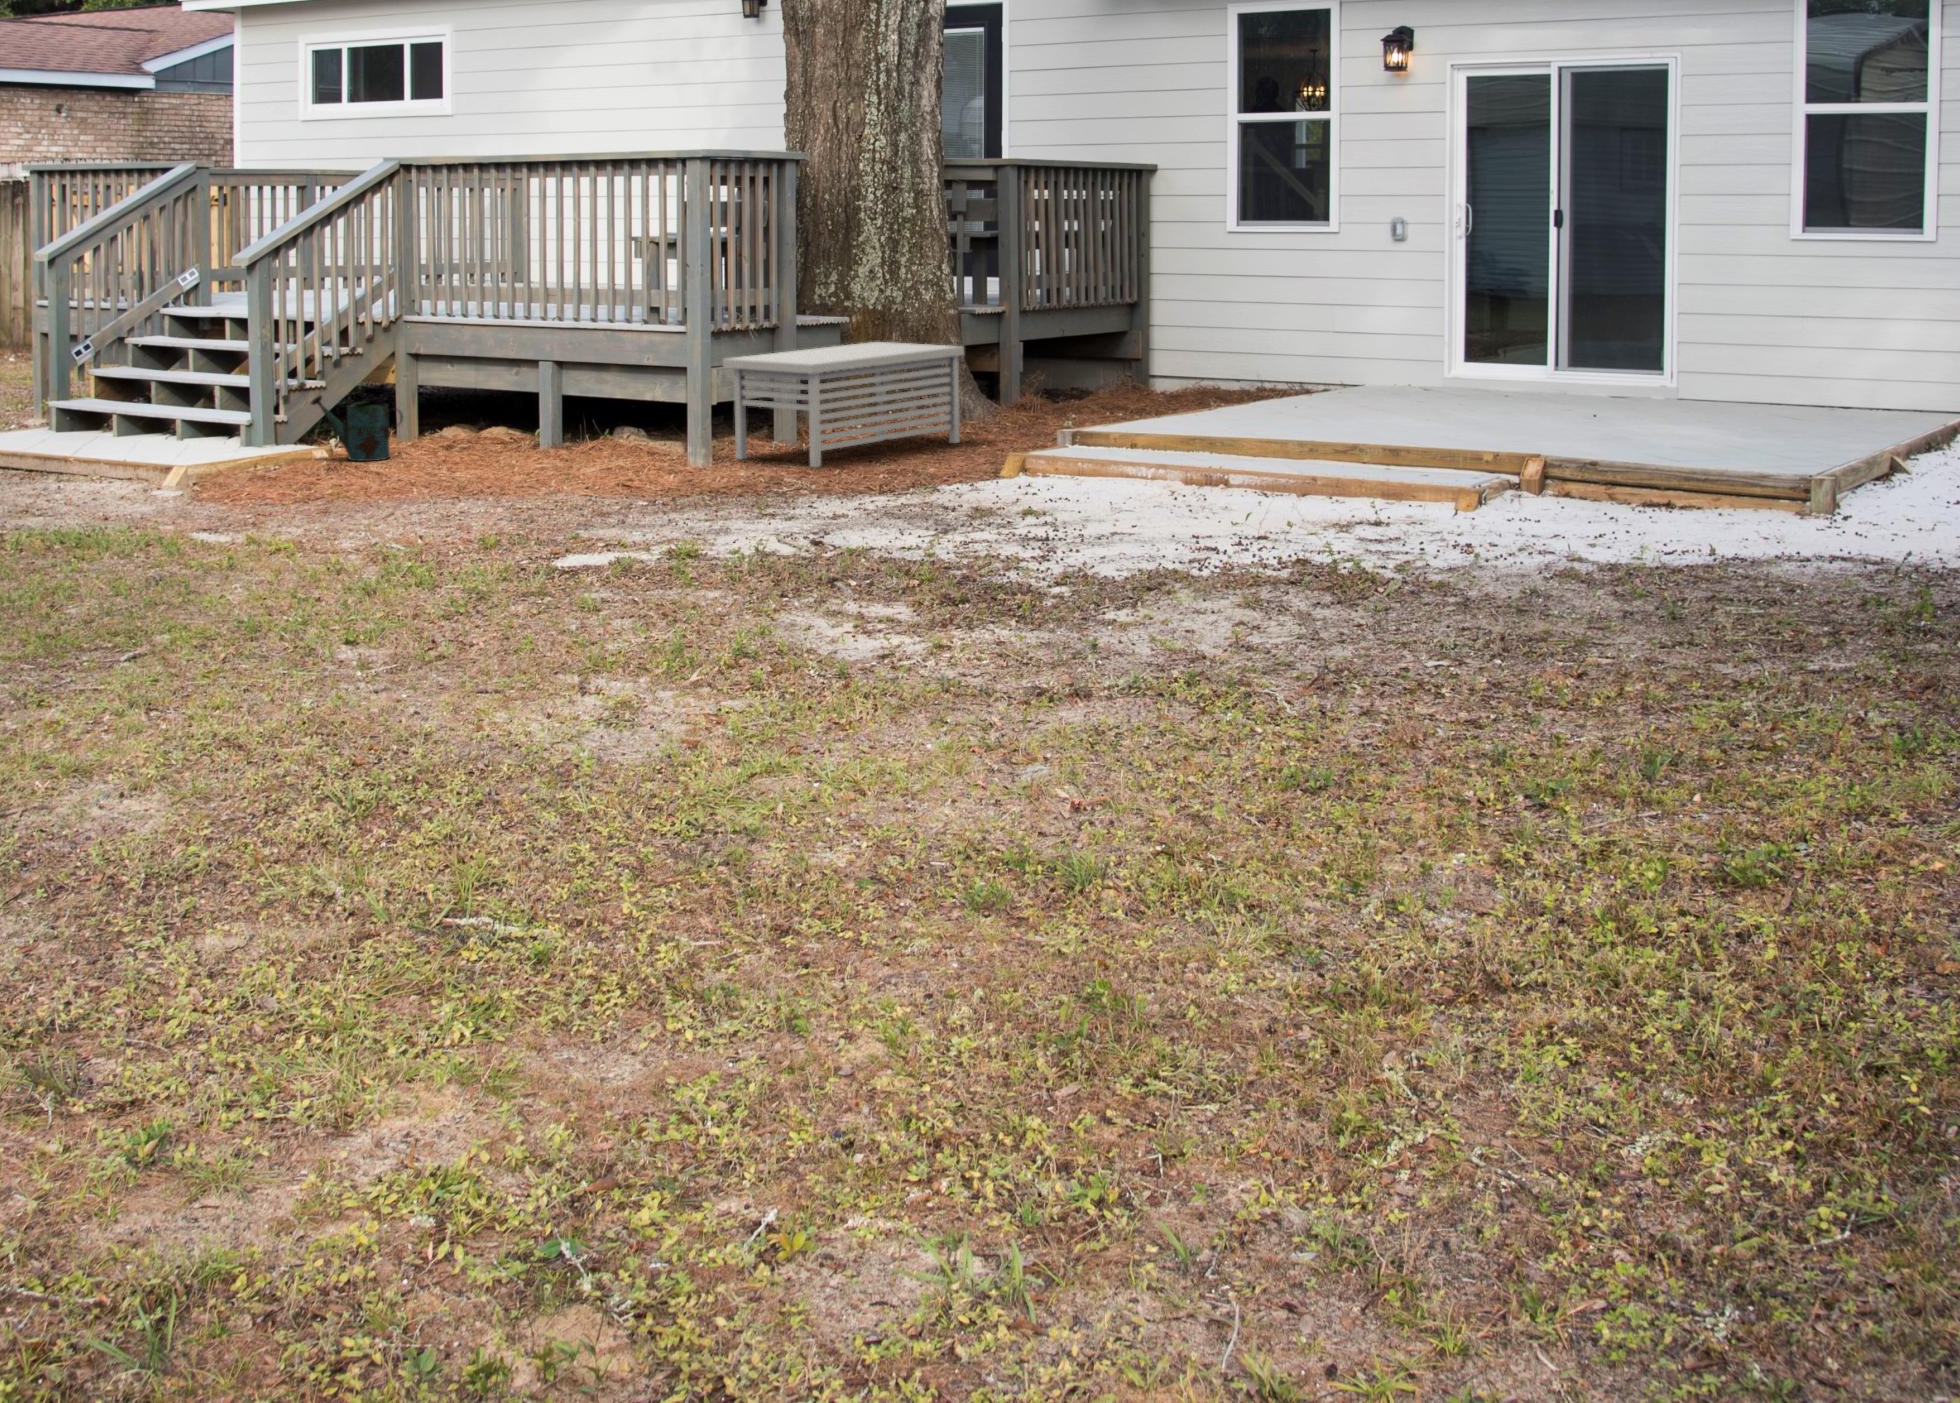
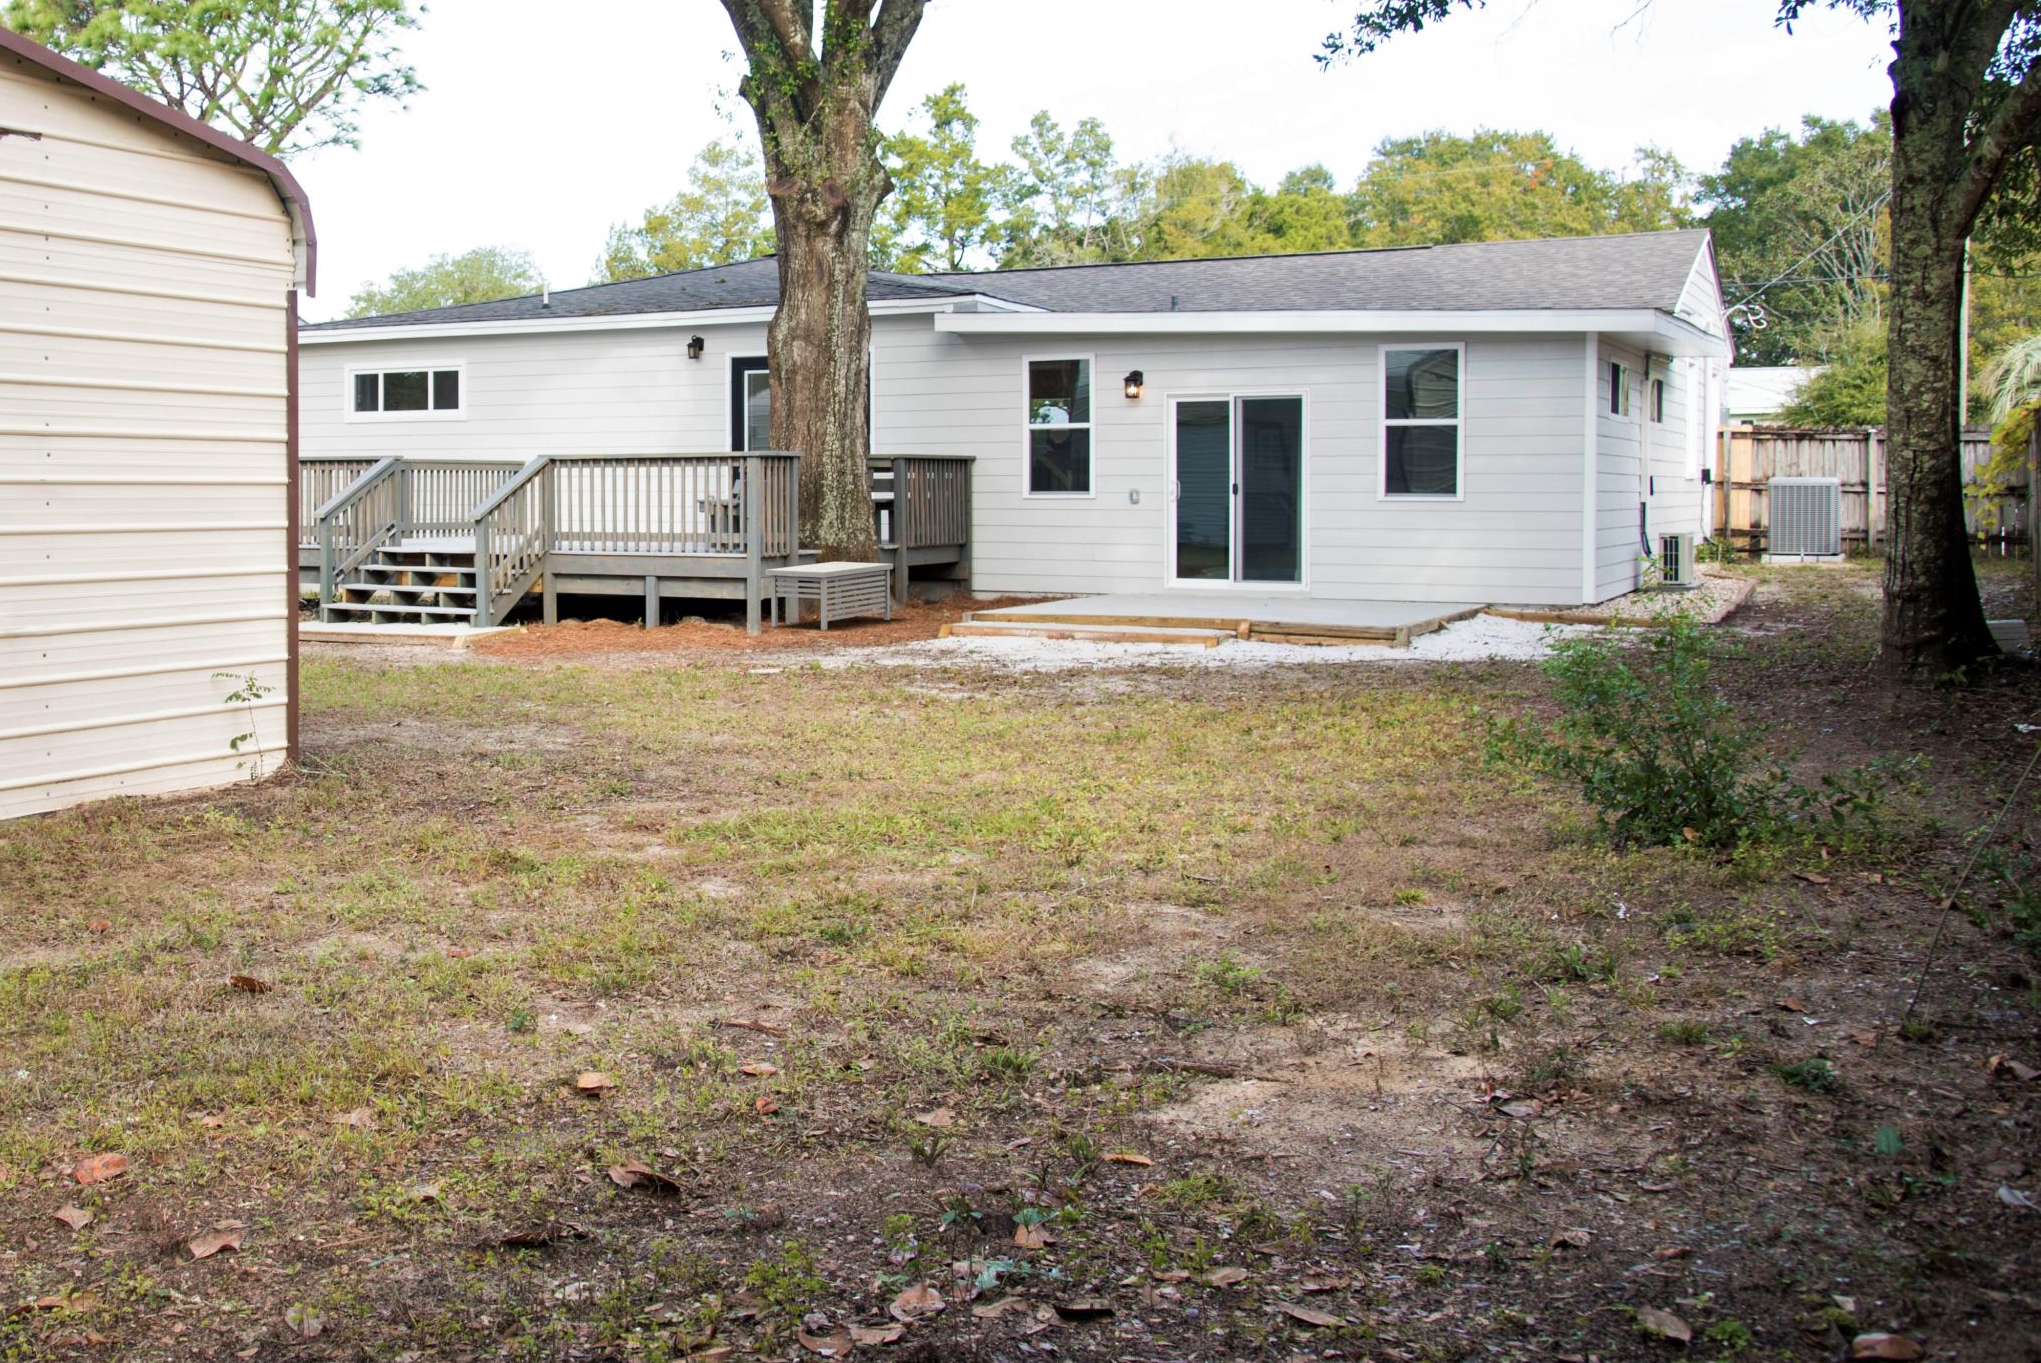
watering can: present [311,396,403,461] -> none [526,590,579,628]

